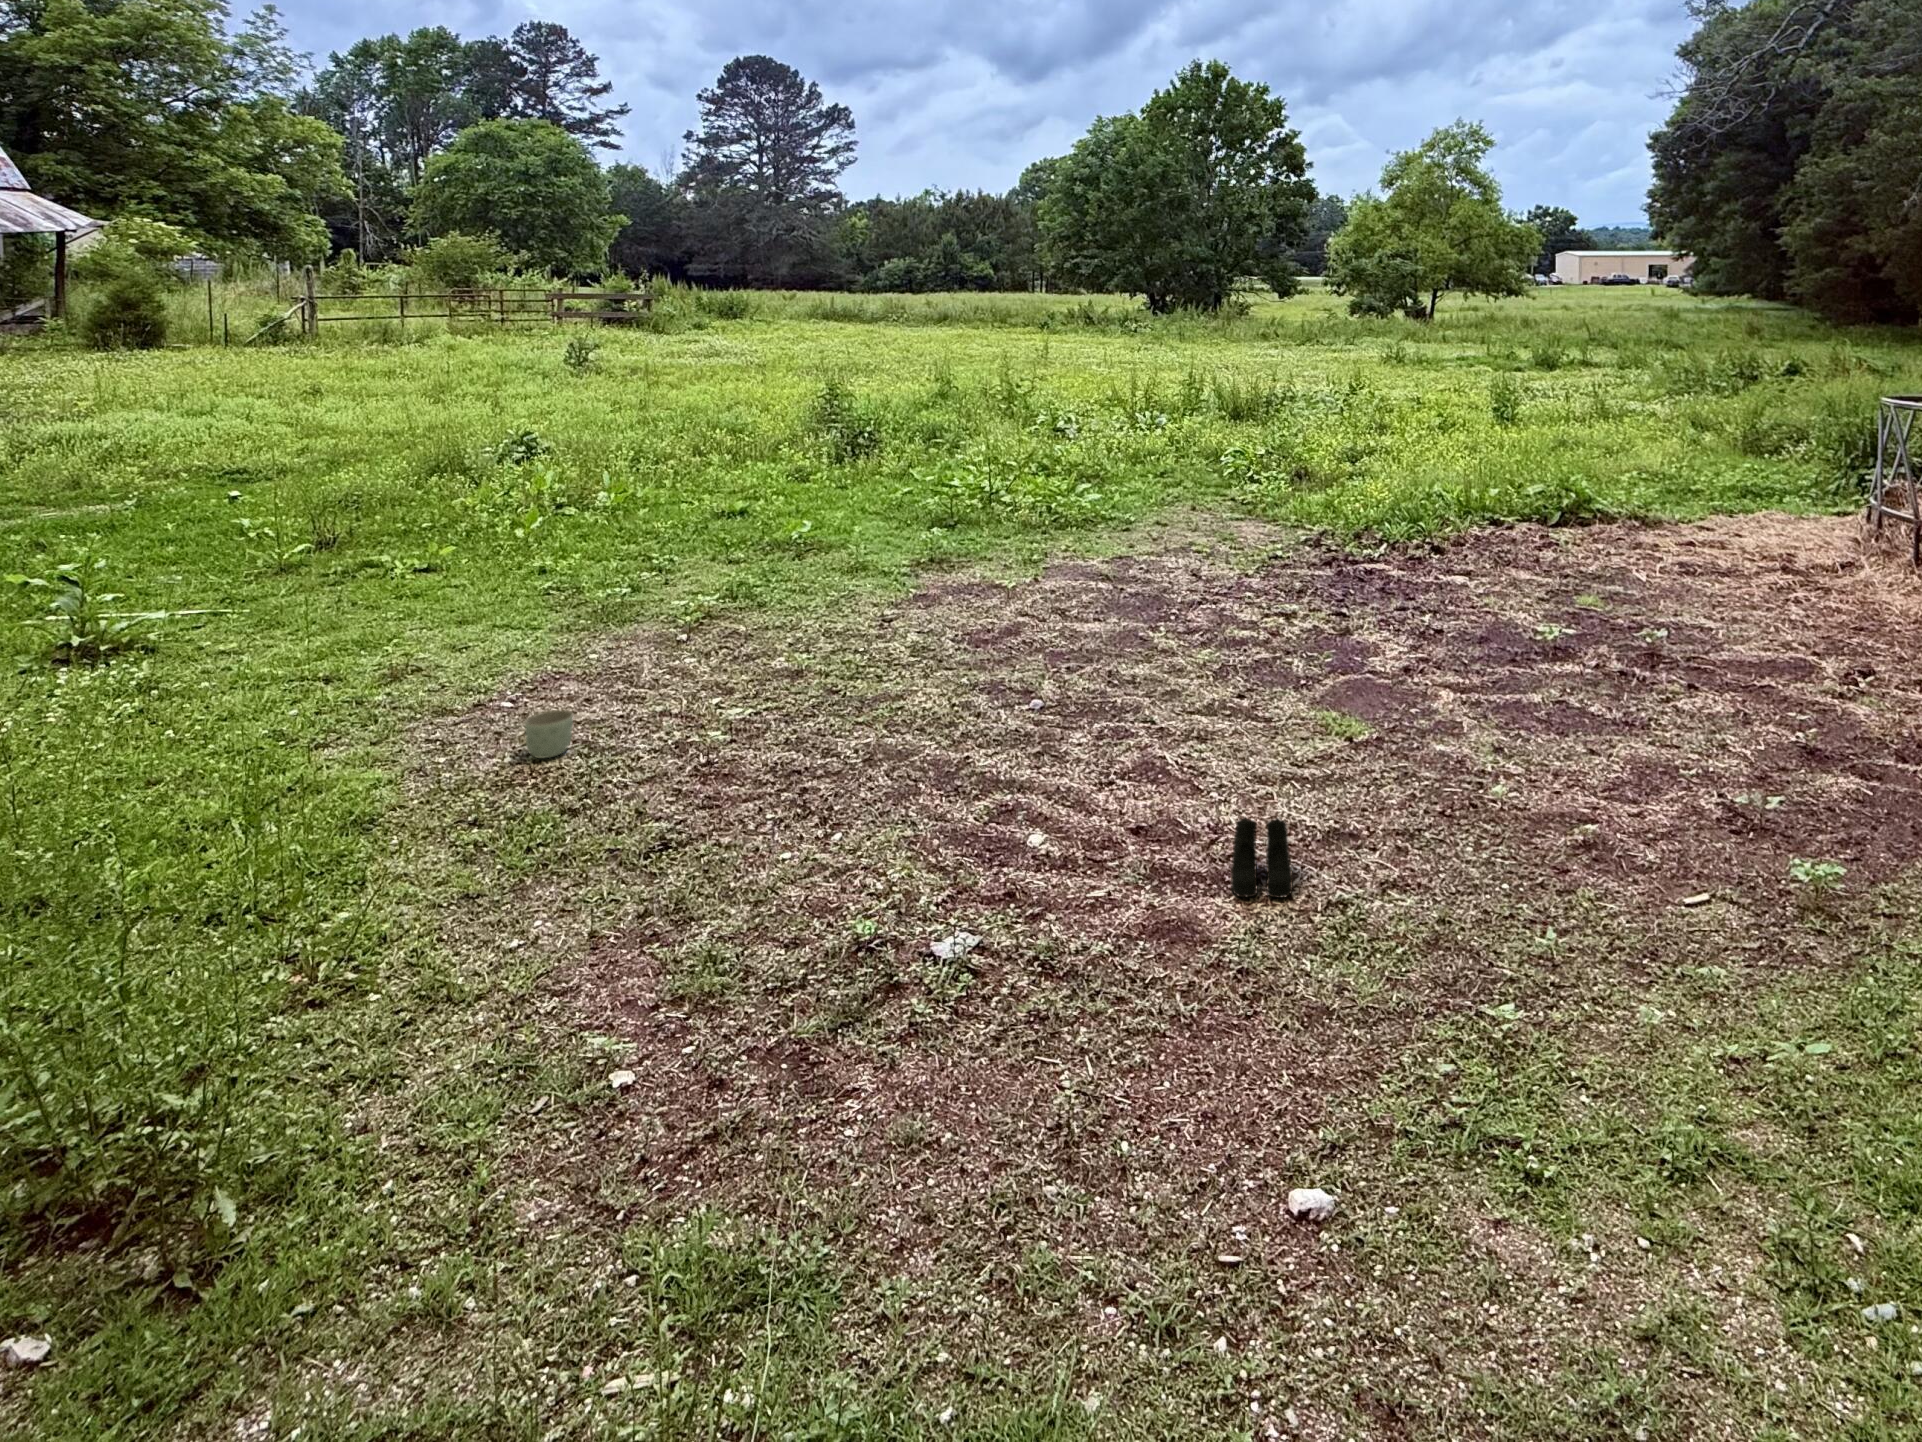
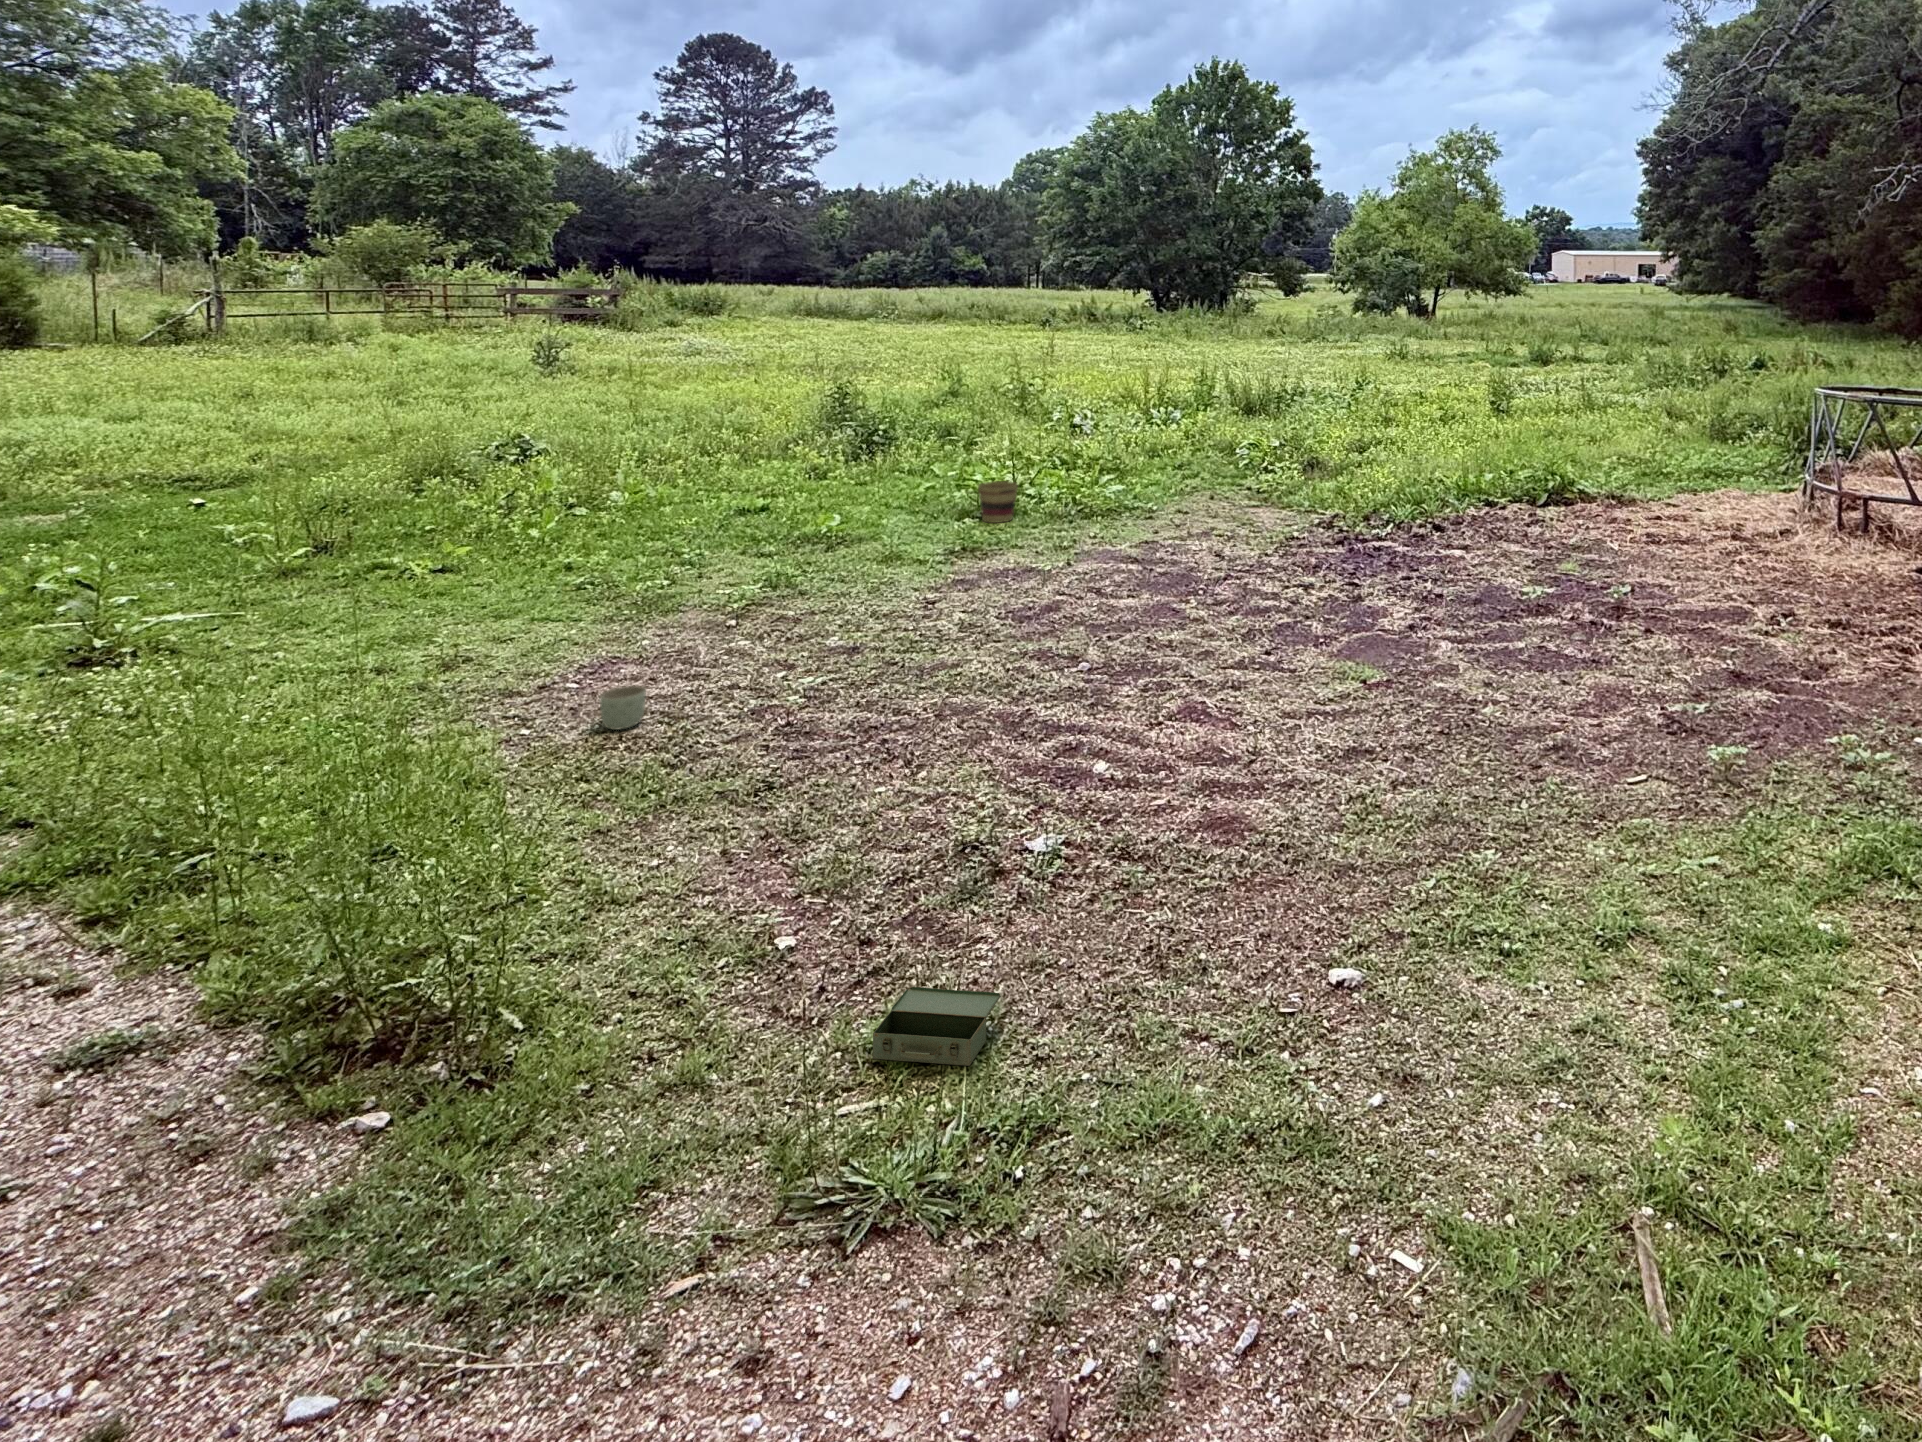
basket: none [957,490,998,533] -> present [978,481,1018,523]
boots: present [1231,817,1293,898] -> none [1271,736,1322,797]
toolbox: none [670,1178,846,1322] -> present [873,987,1001,1066]

